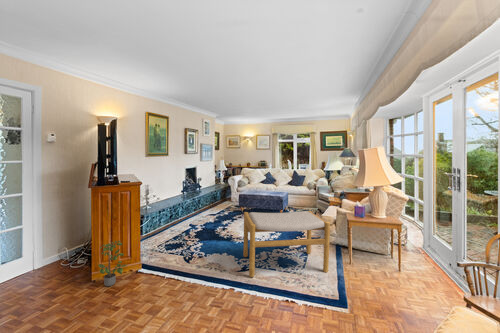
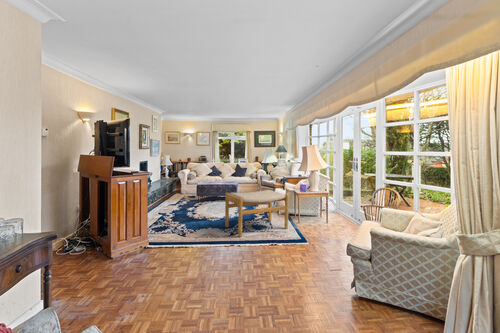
potted plant: present [98,241,126,286] -> none [124,217,146,255]

